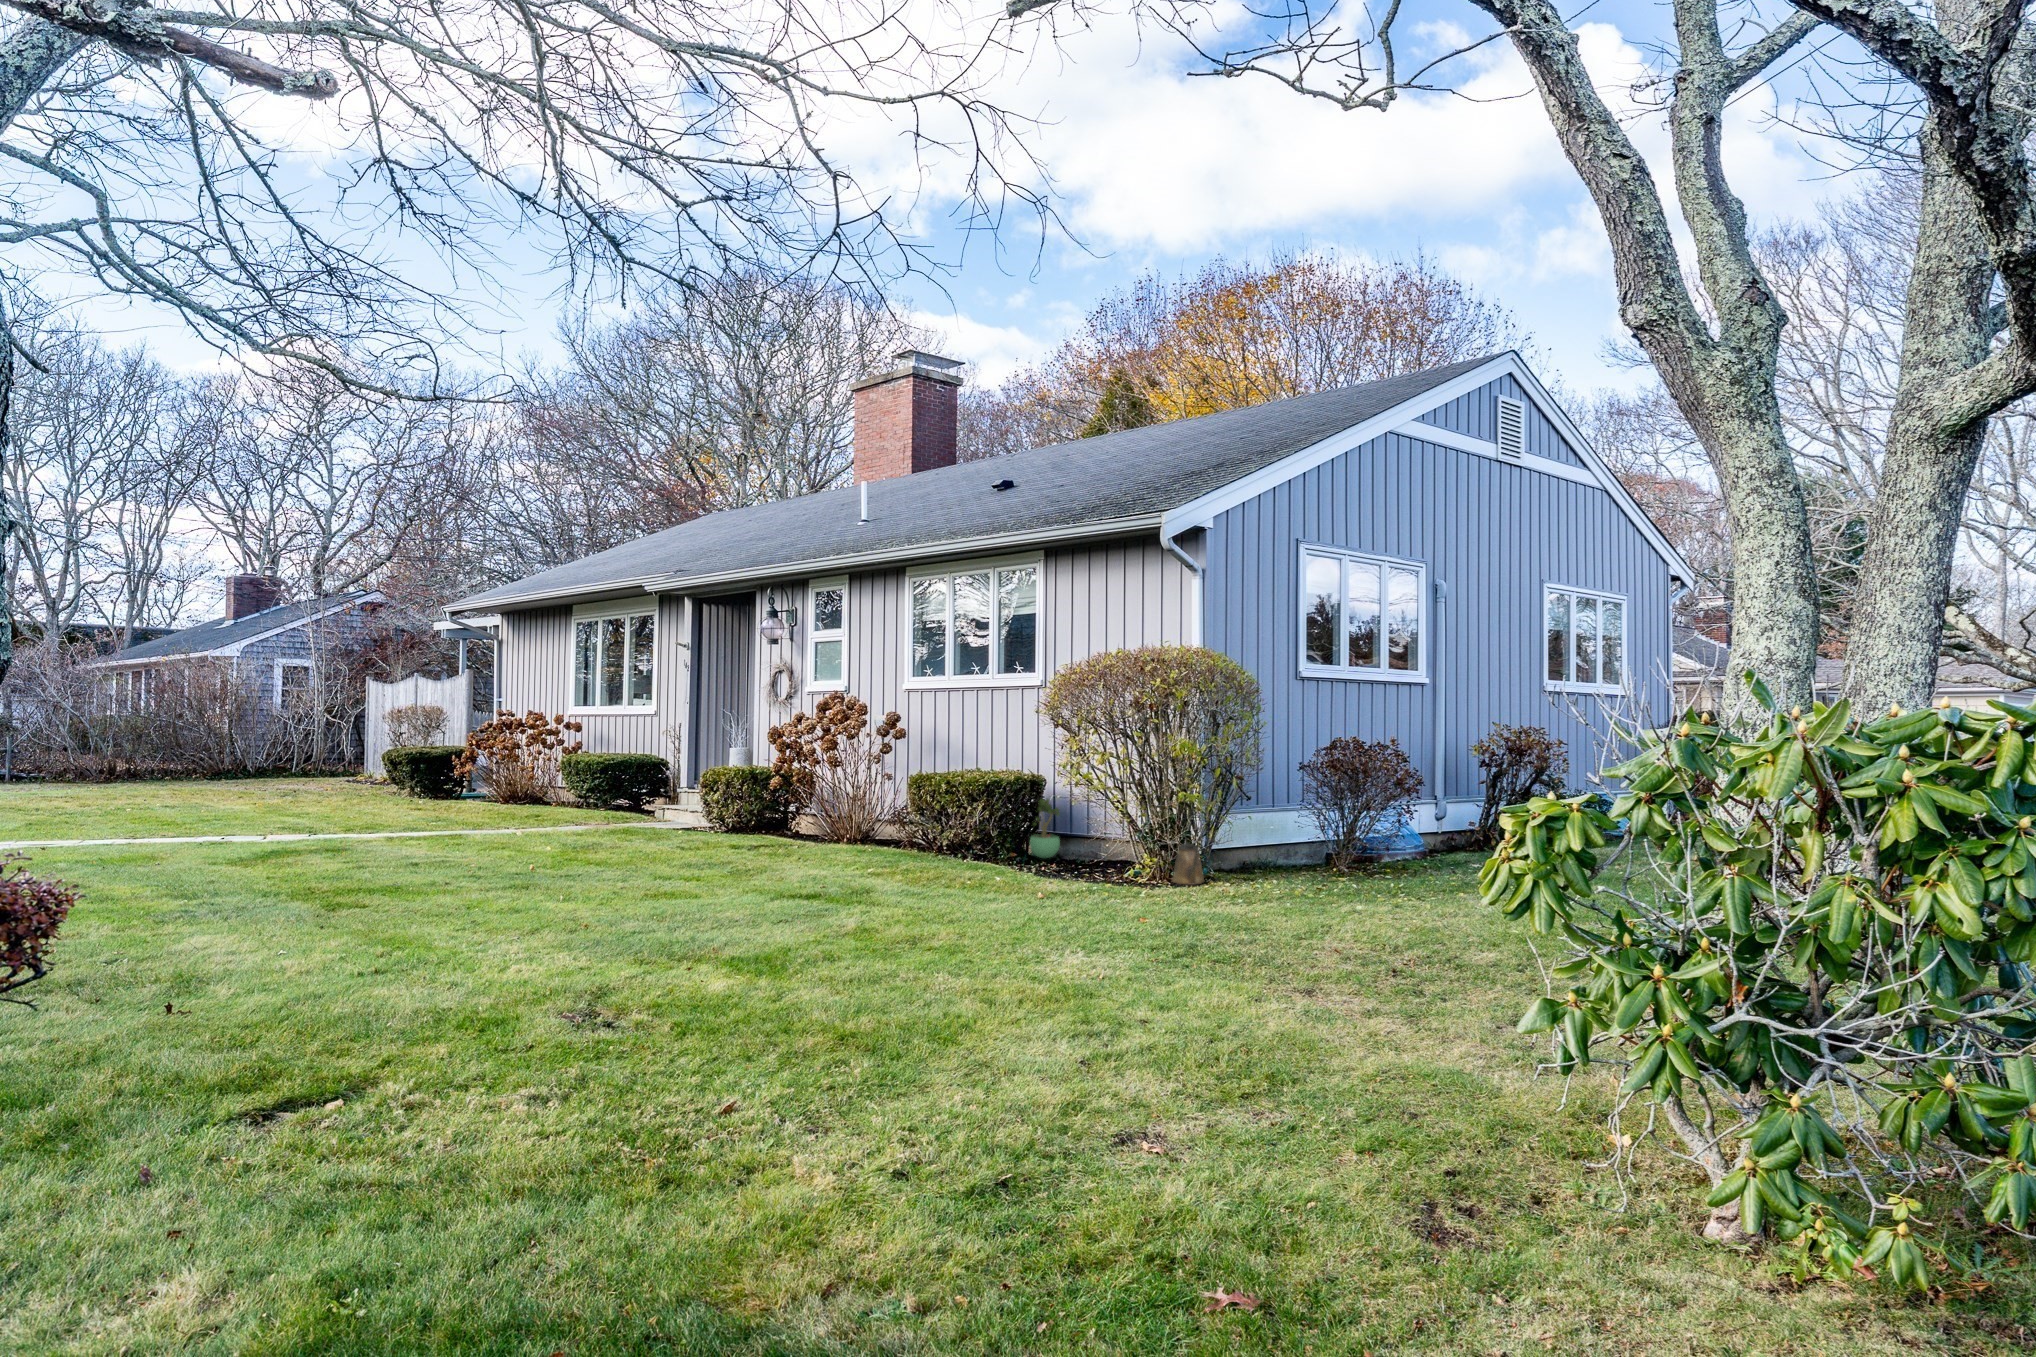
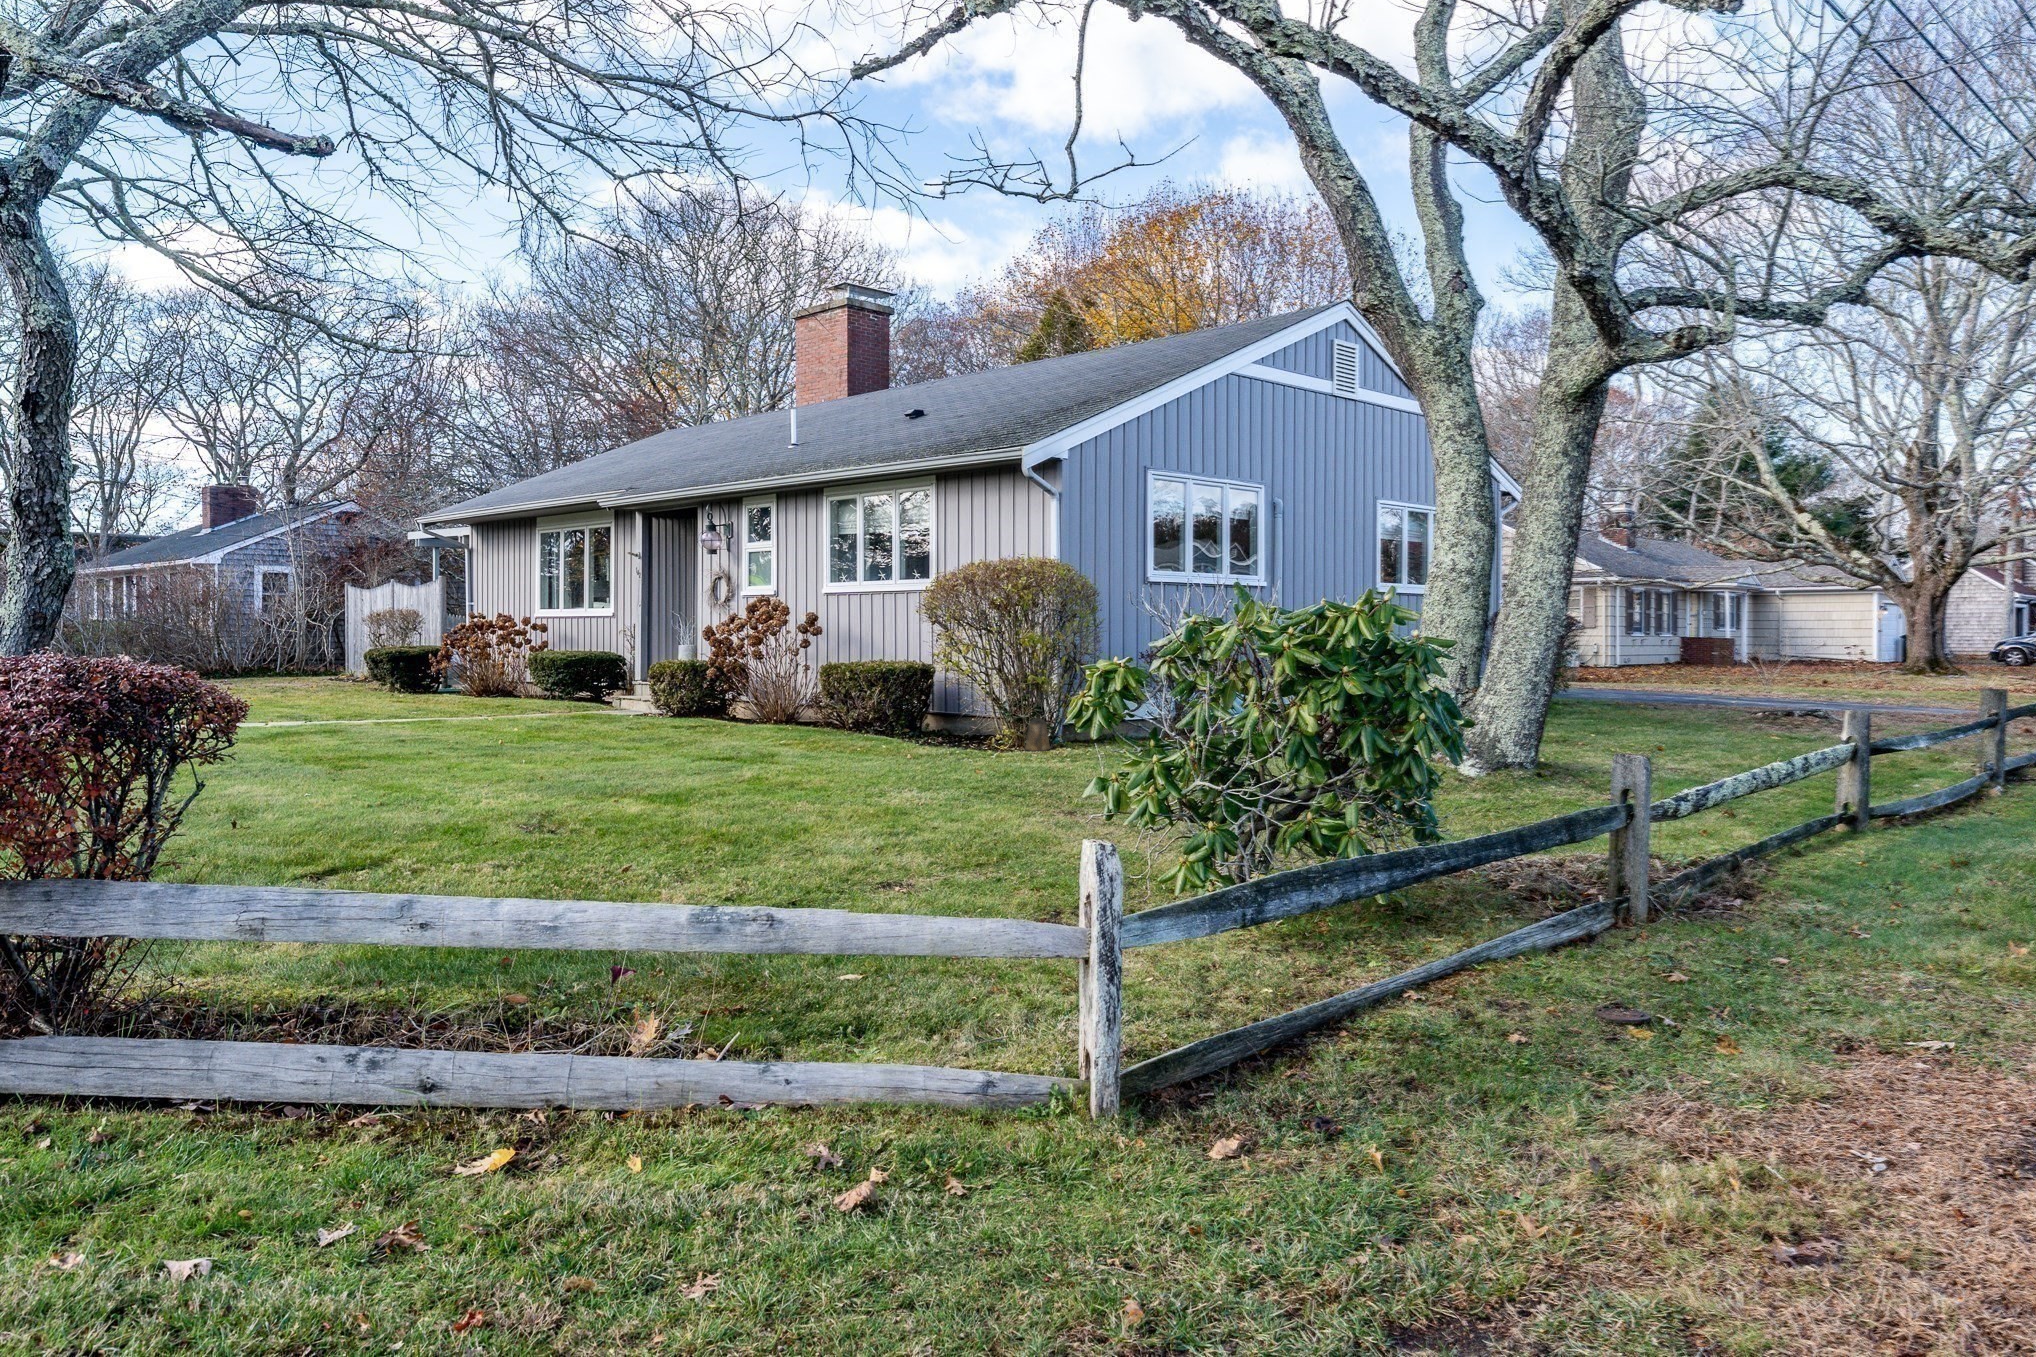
potted plant: present [1030,799,1060,858] -> none [920,684,946,734]

